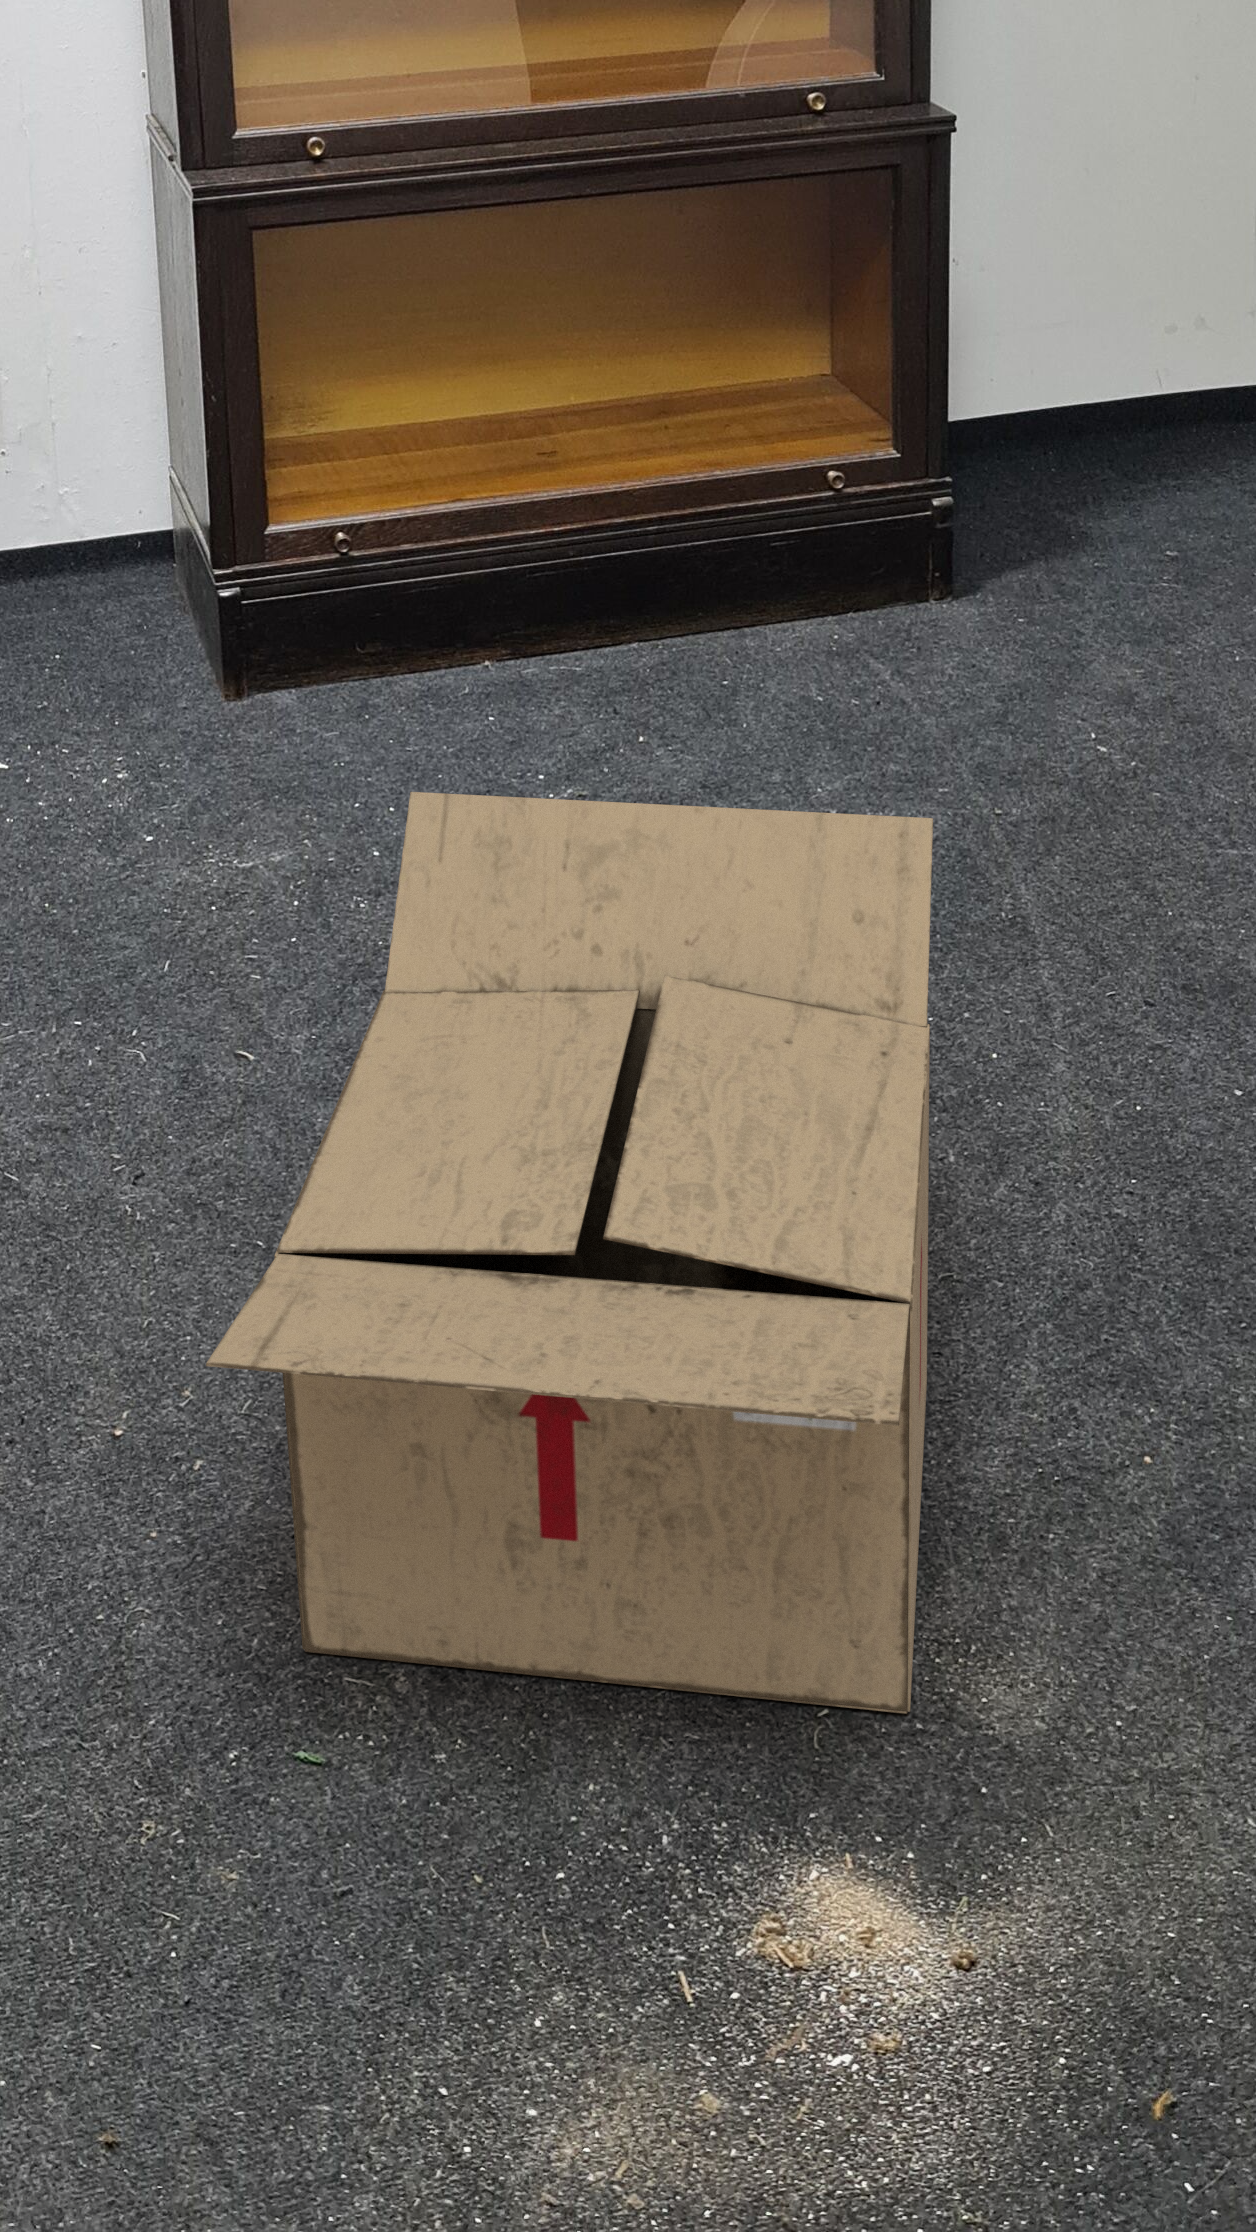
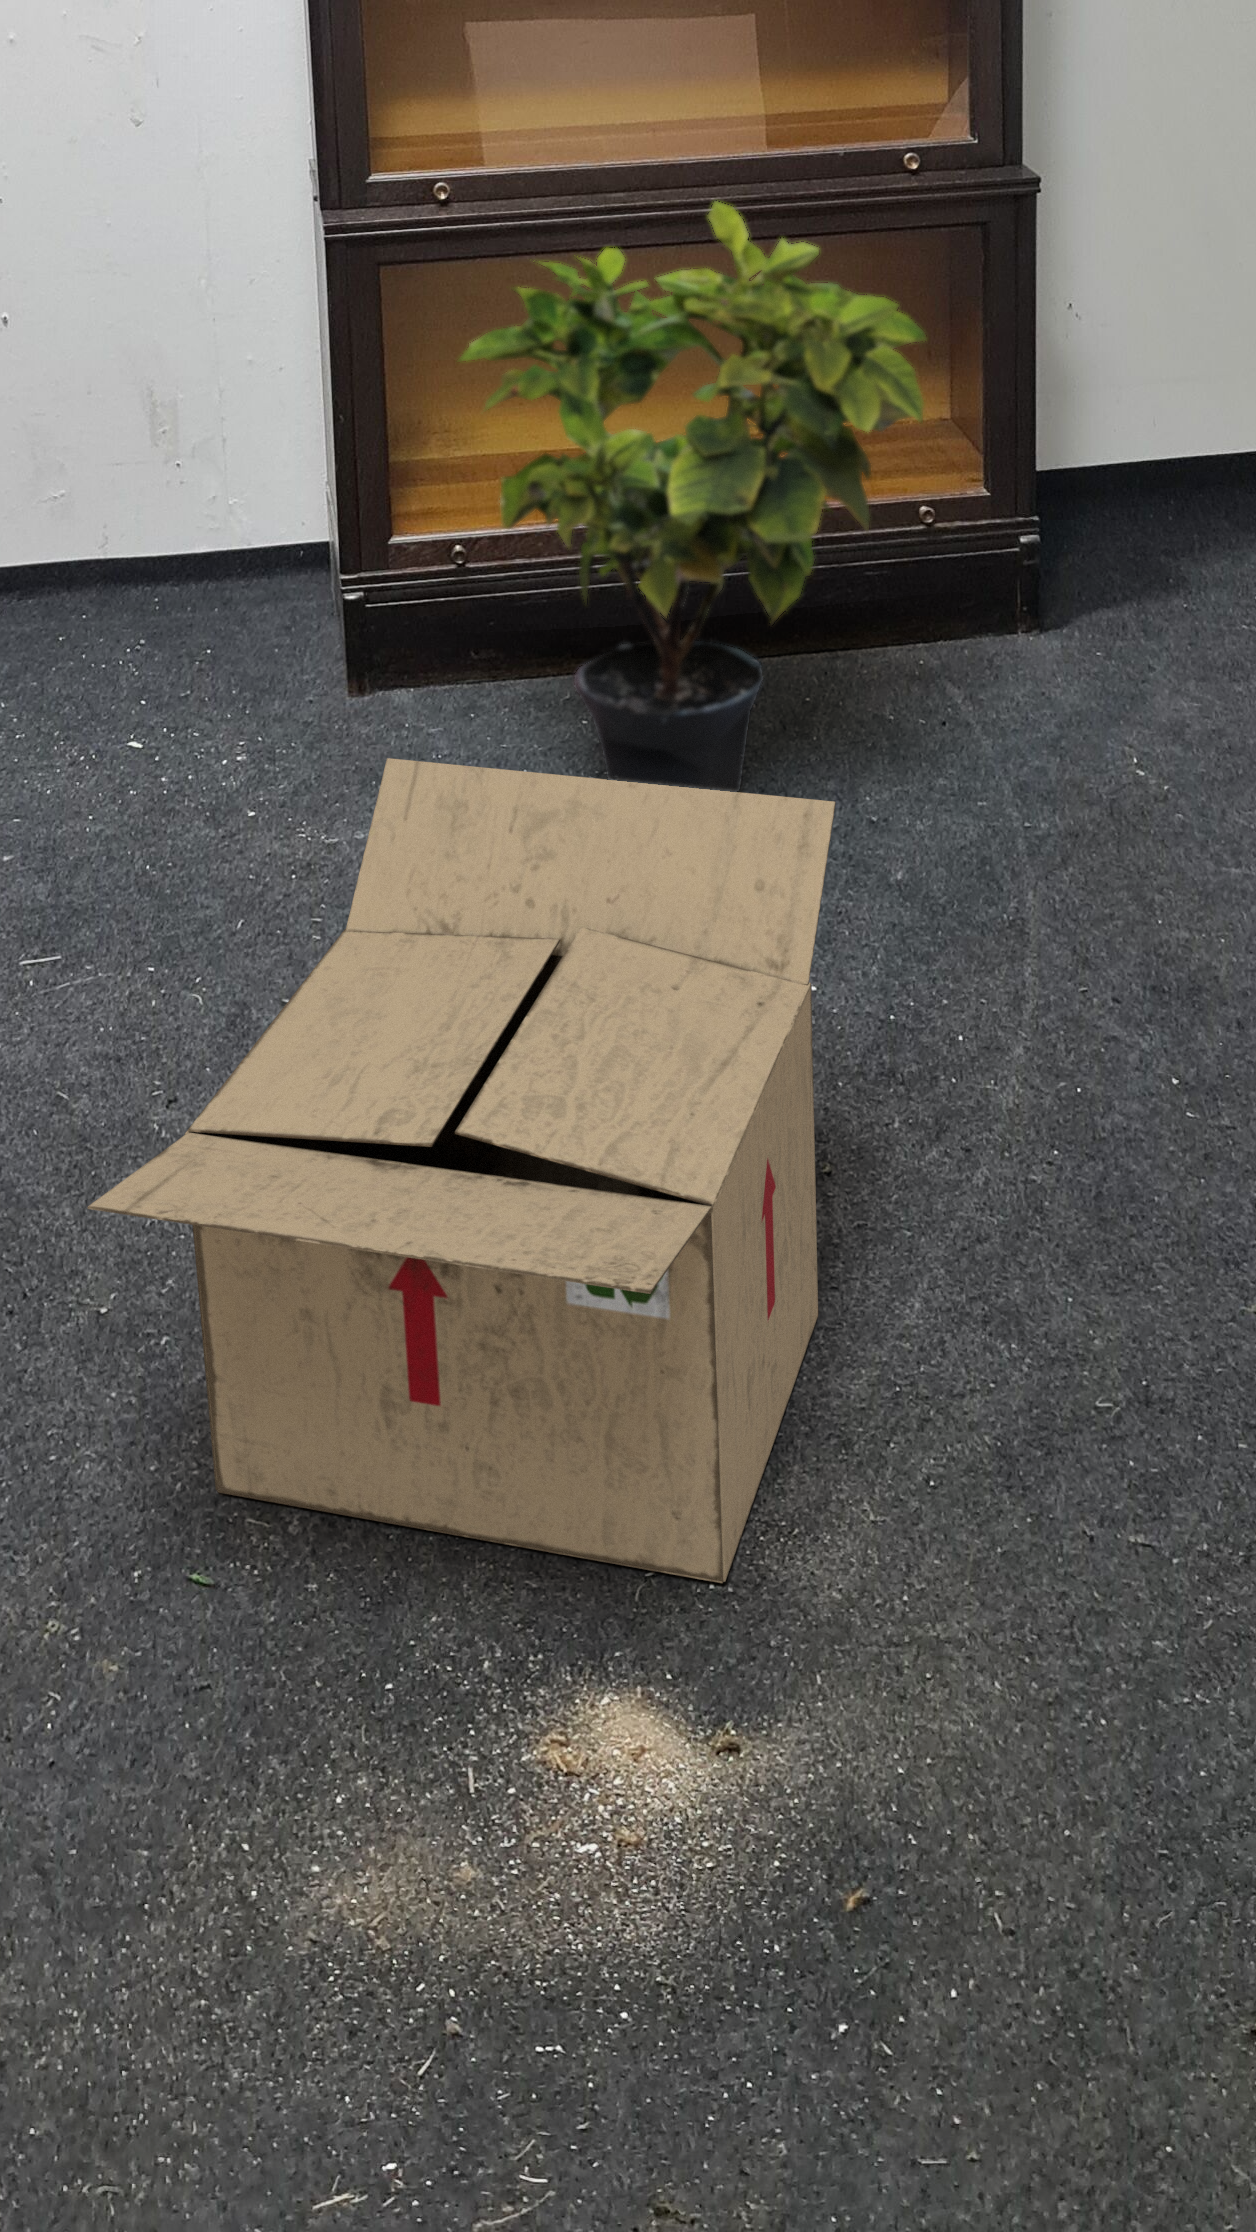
potted plant: none [369,142,893,816] -> present [460,202,926,792]

